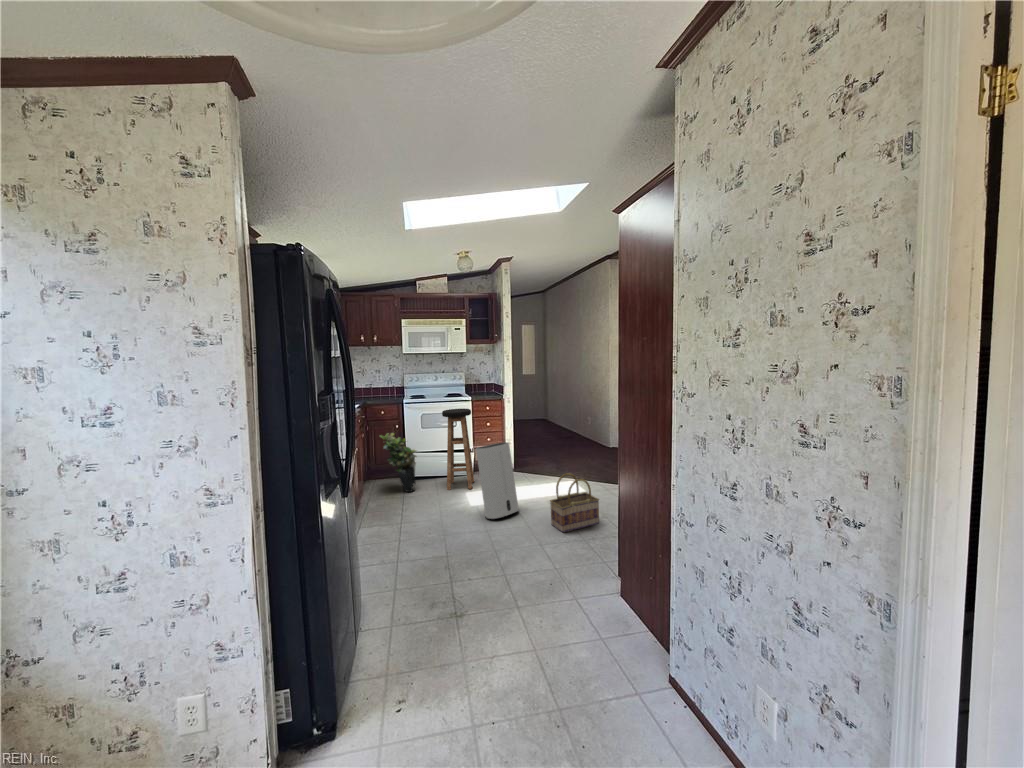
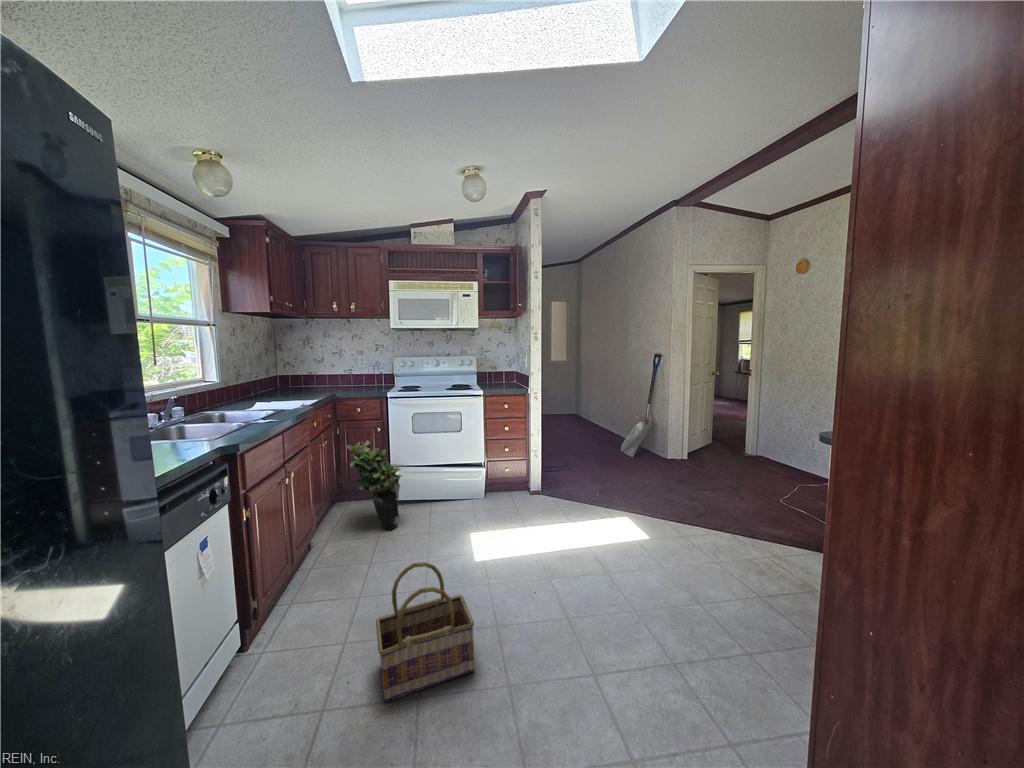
bar stool: present [442,409,474,490] -> none [439,407,485,528]
air purifier: present [476,442,519,519] -> none [485,471,555,609]
basket: present [550,473,599,532] -> present [376,562,475,702]

